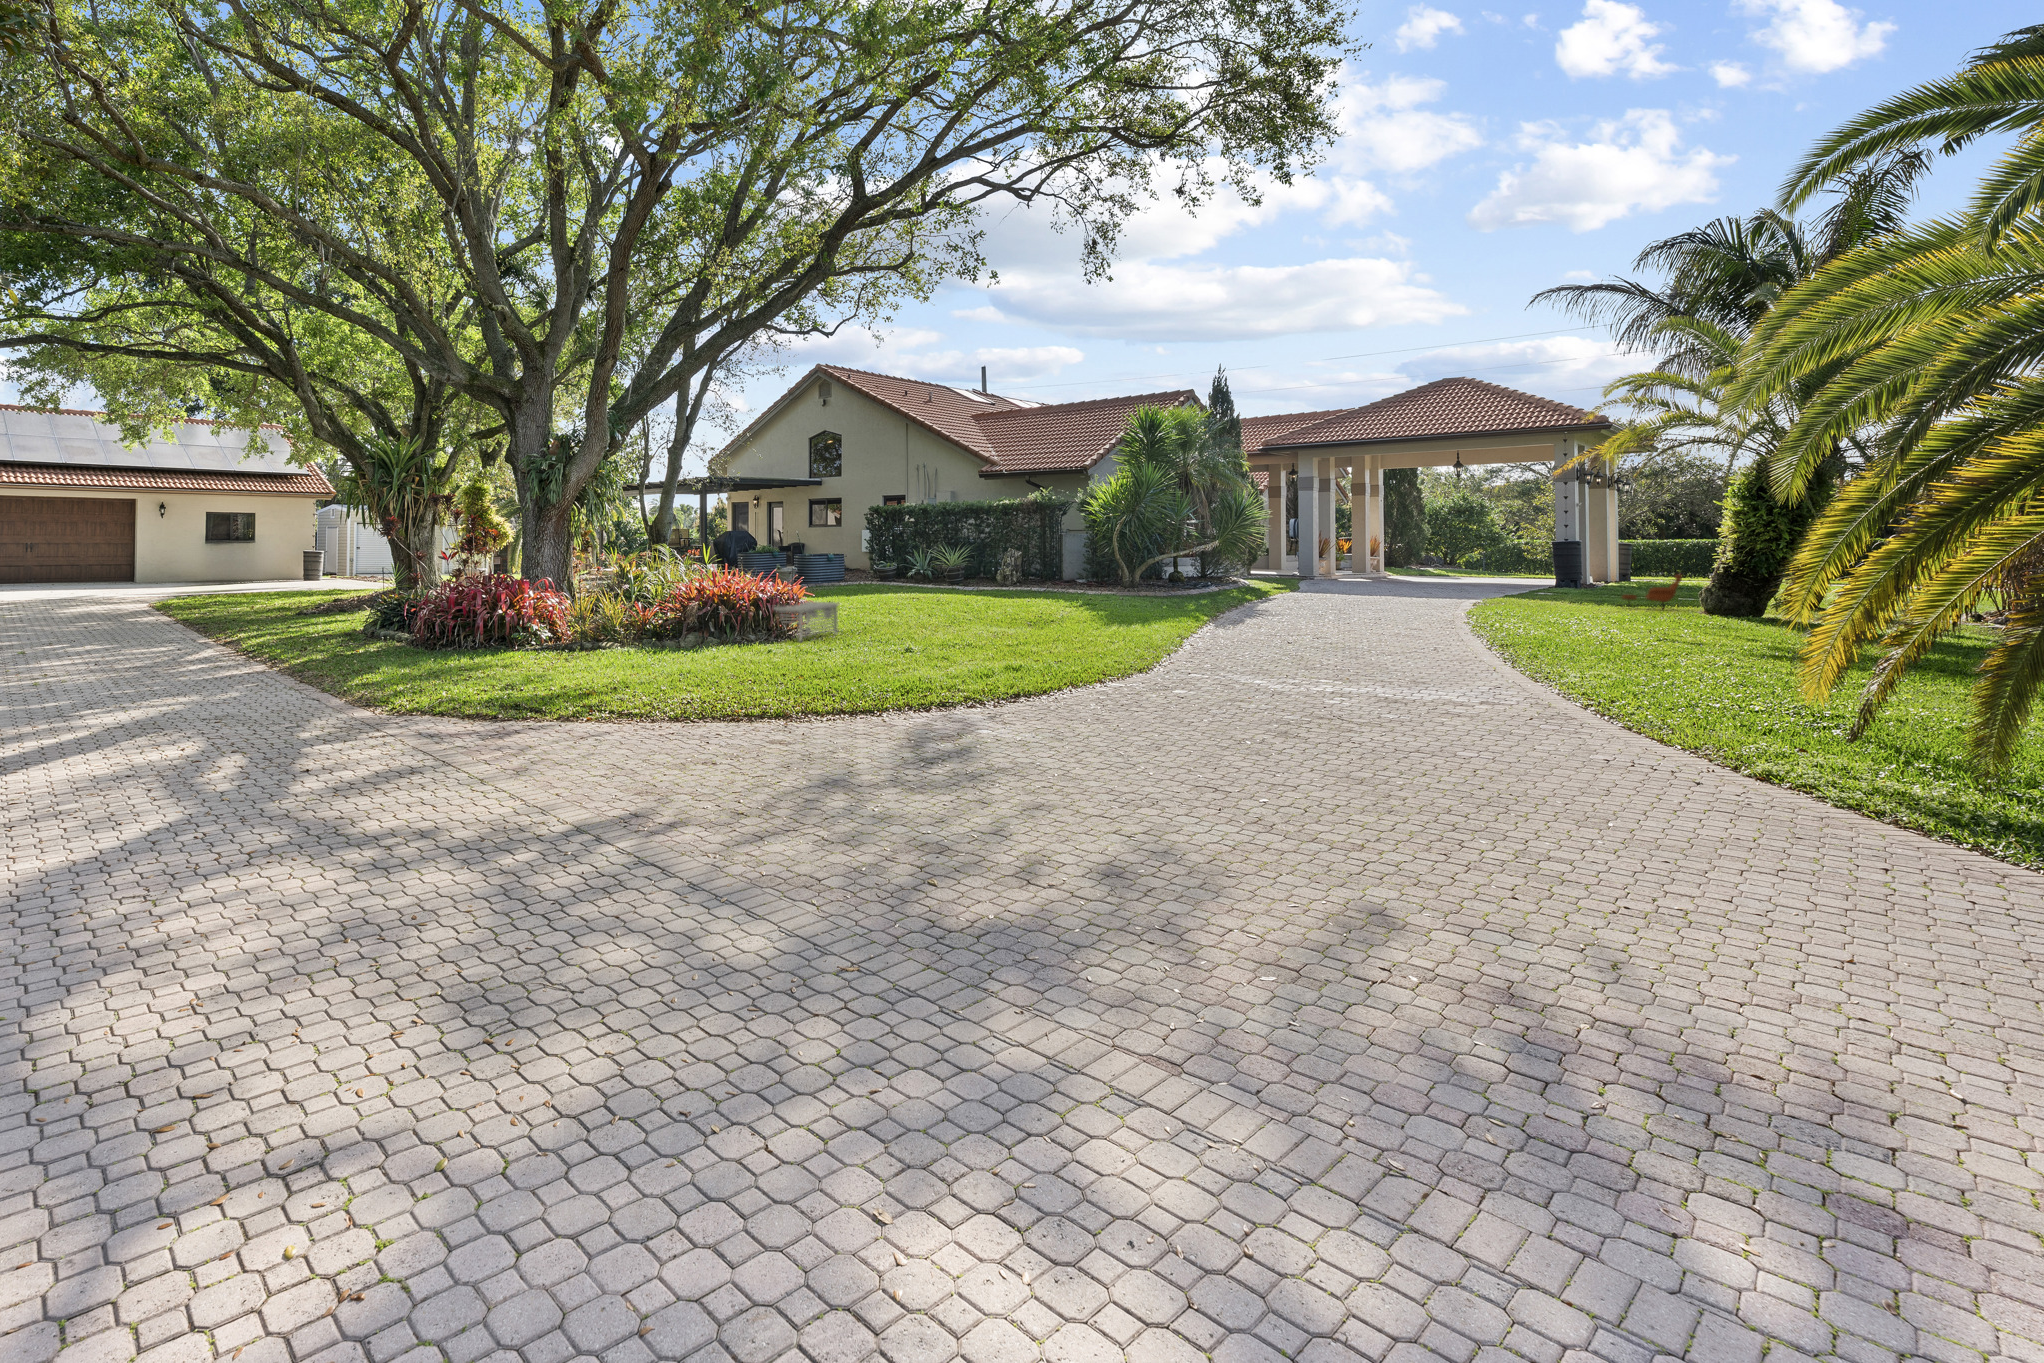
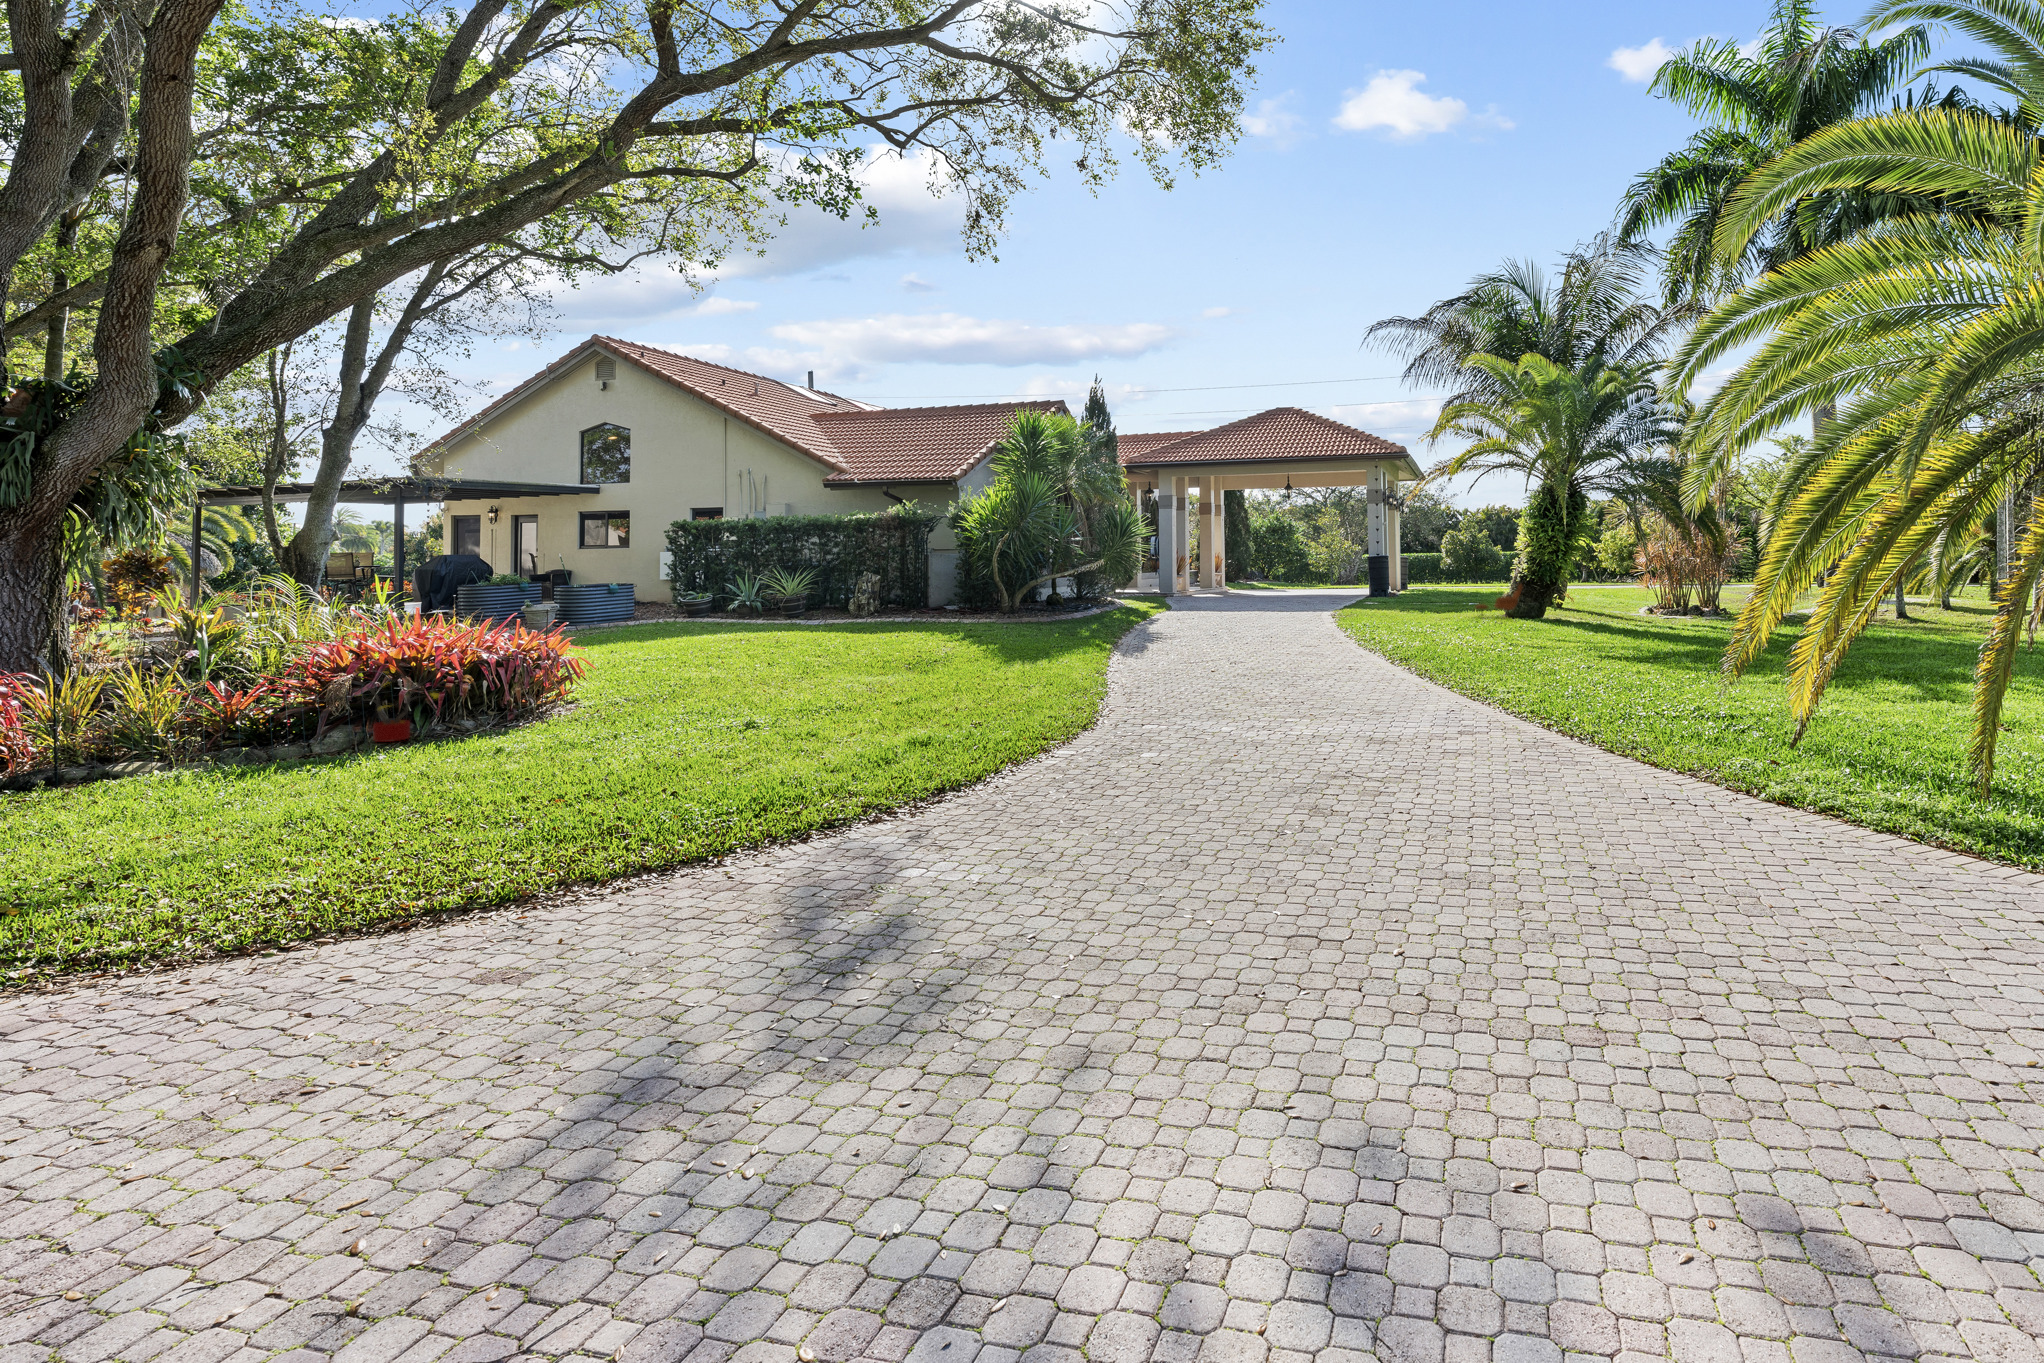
decorative plant: none [698,601,739,645] -> present [367,672,439,742]
storage bench: present [774,601,839,642] -> none [494,658,626,725]

